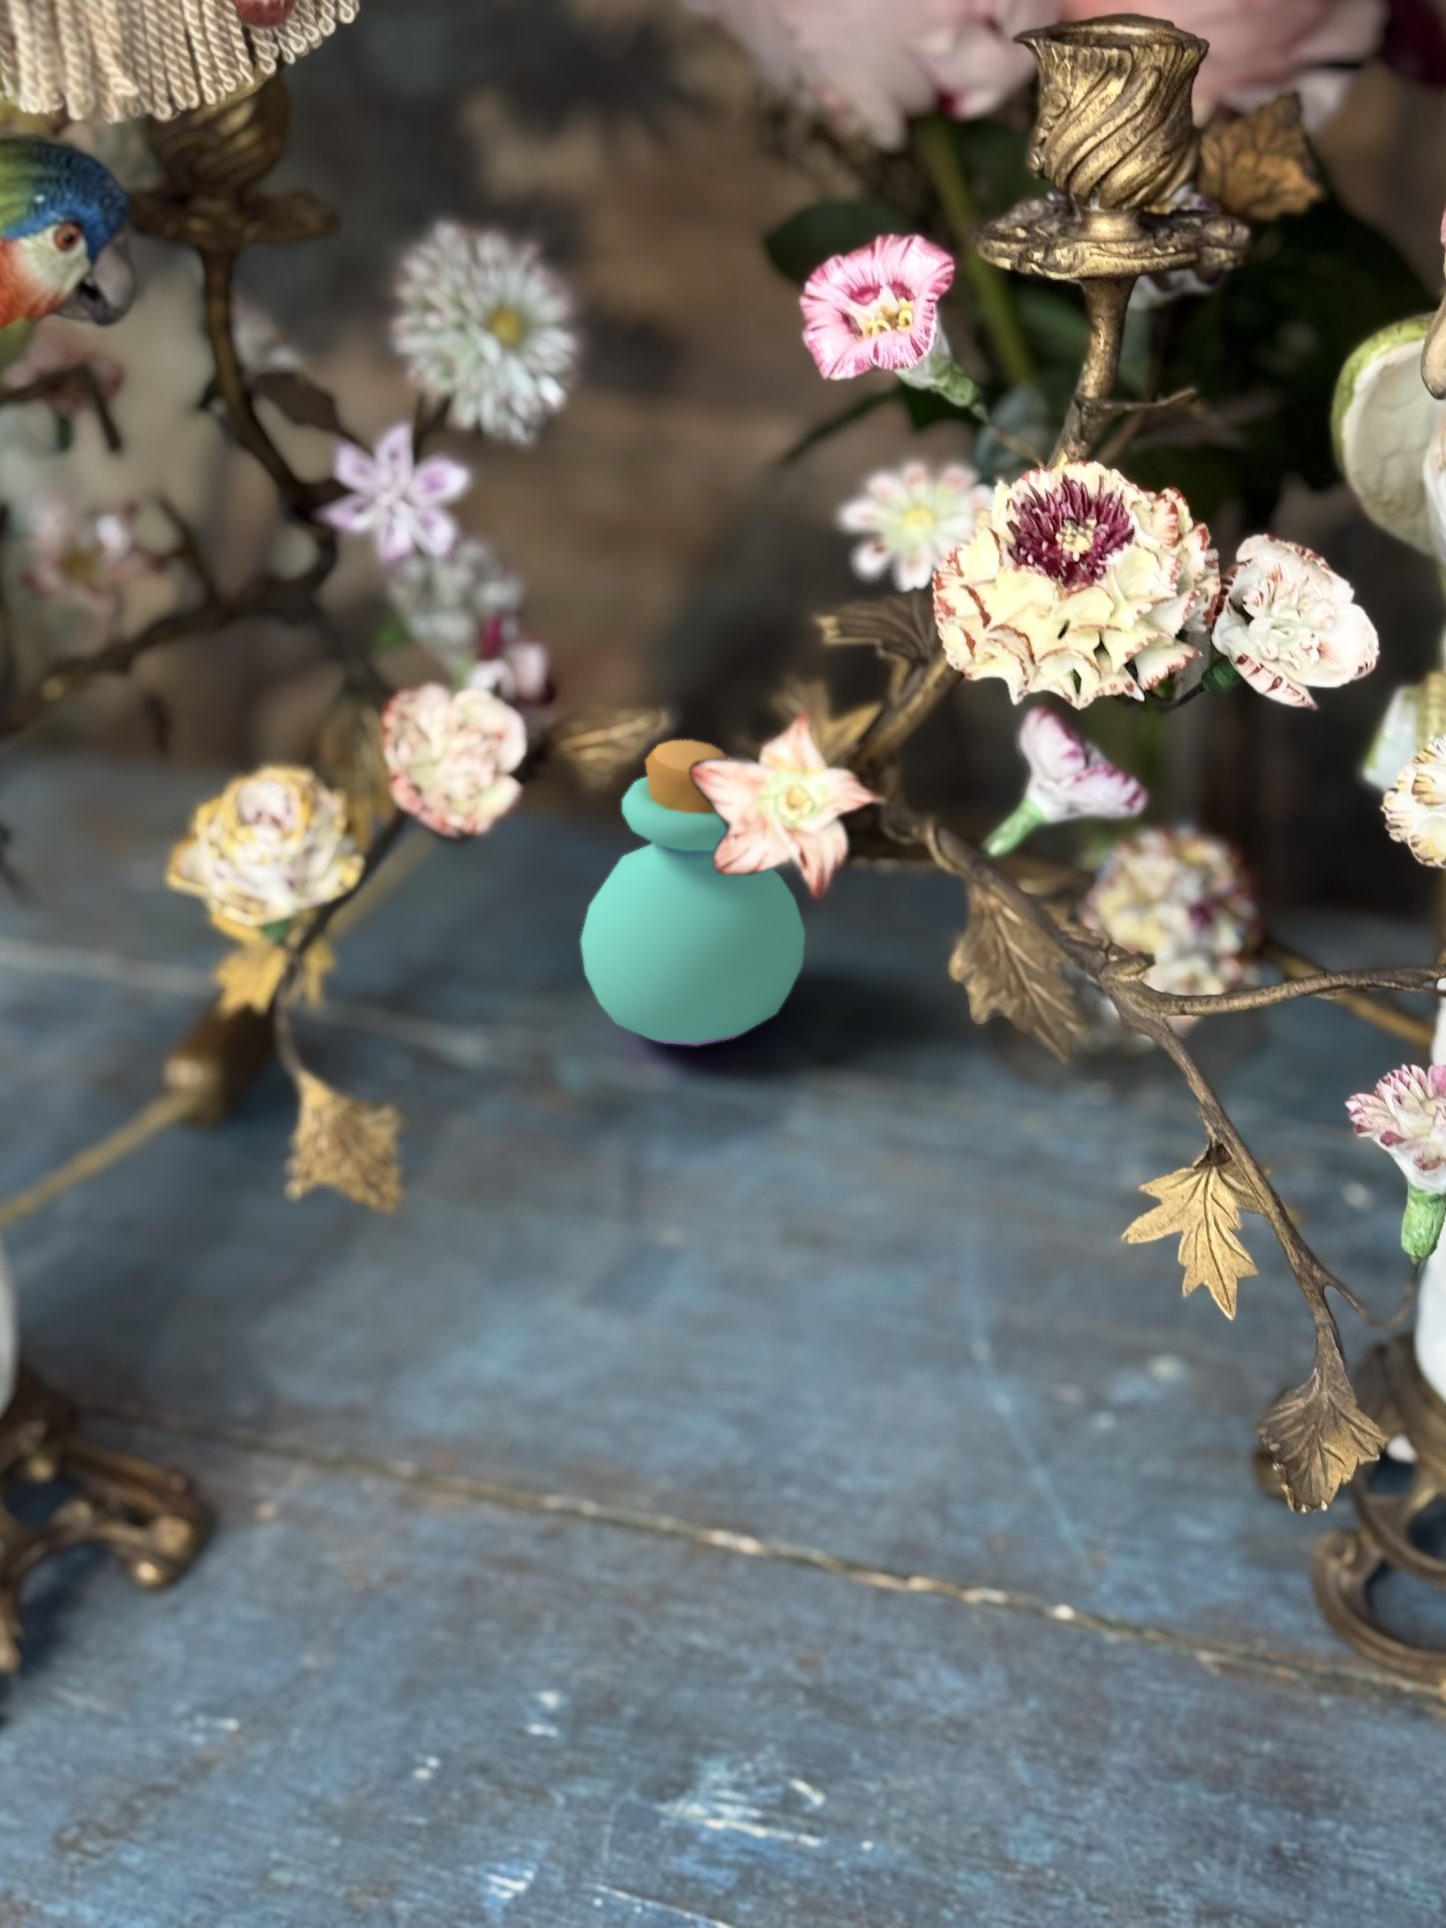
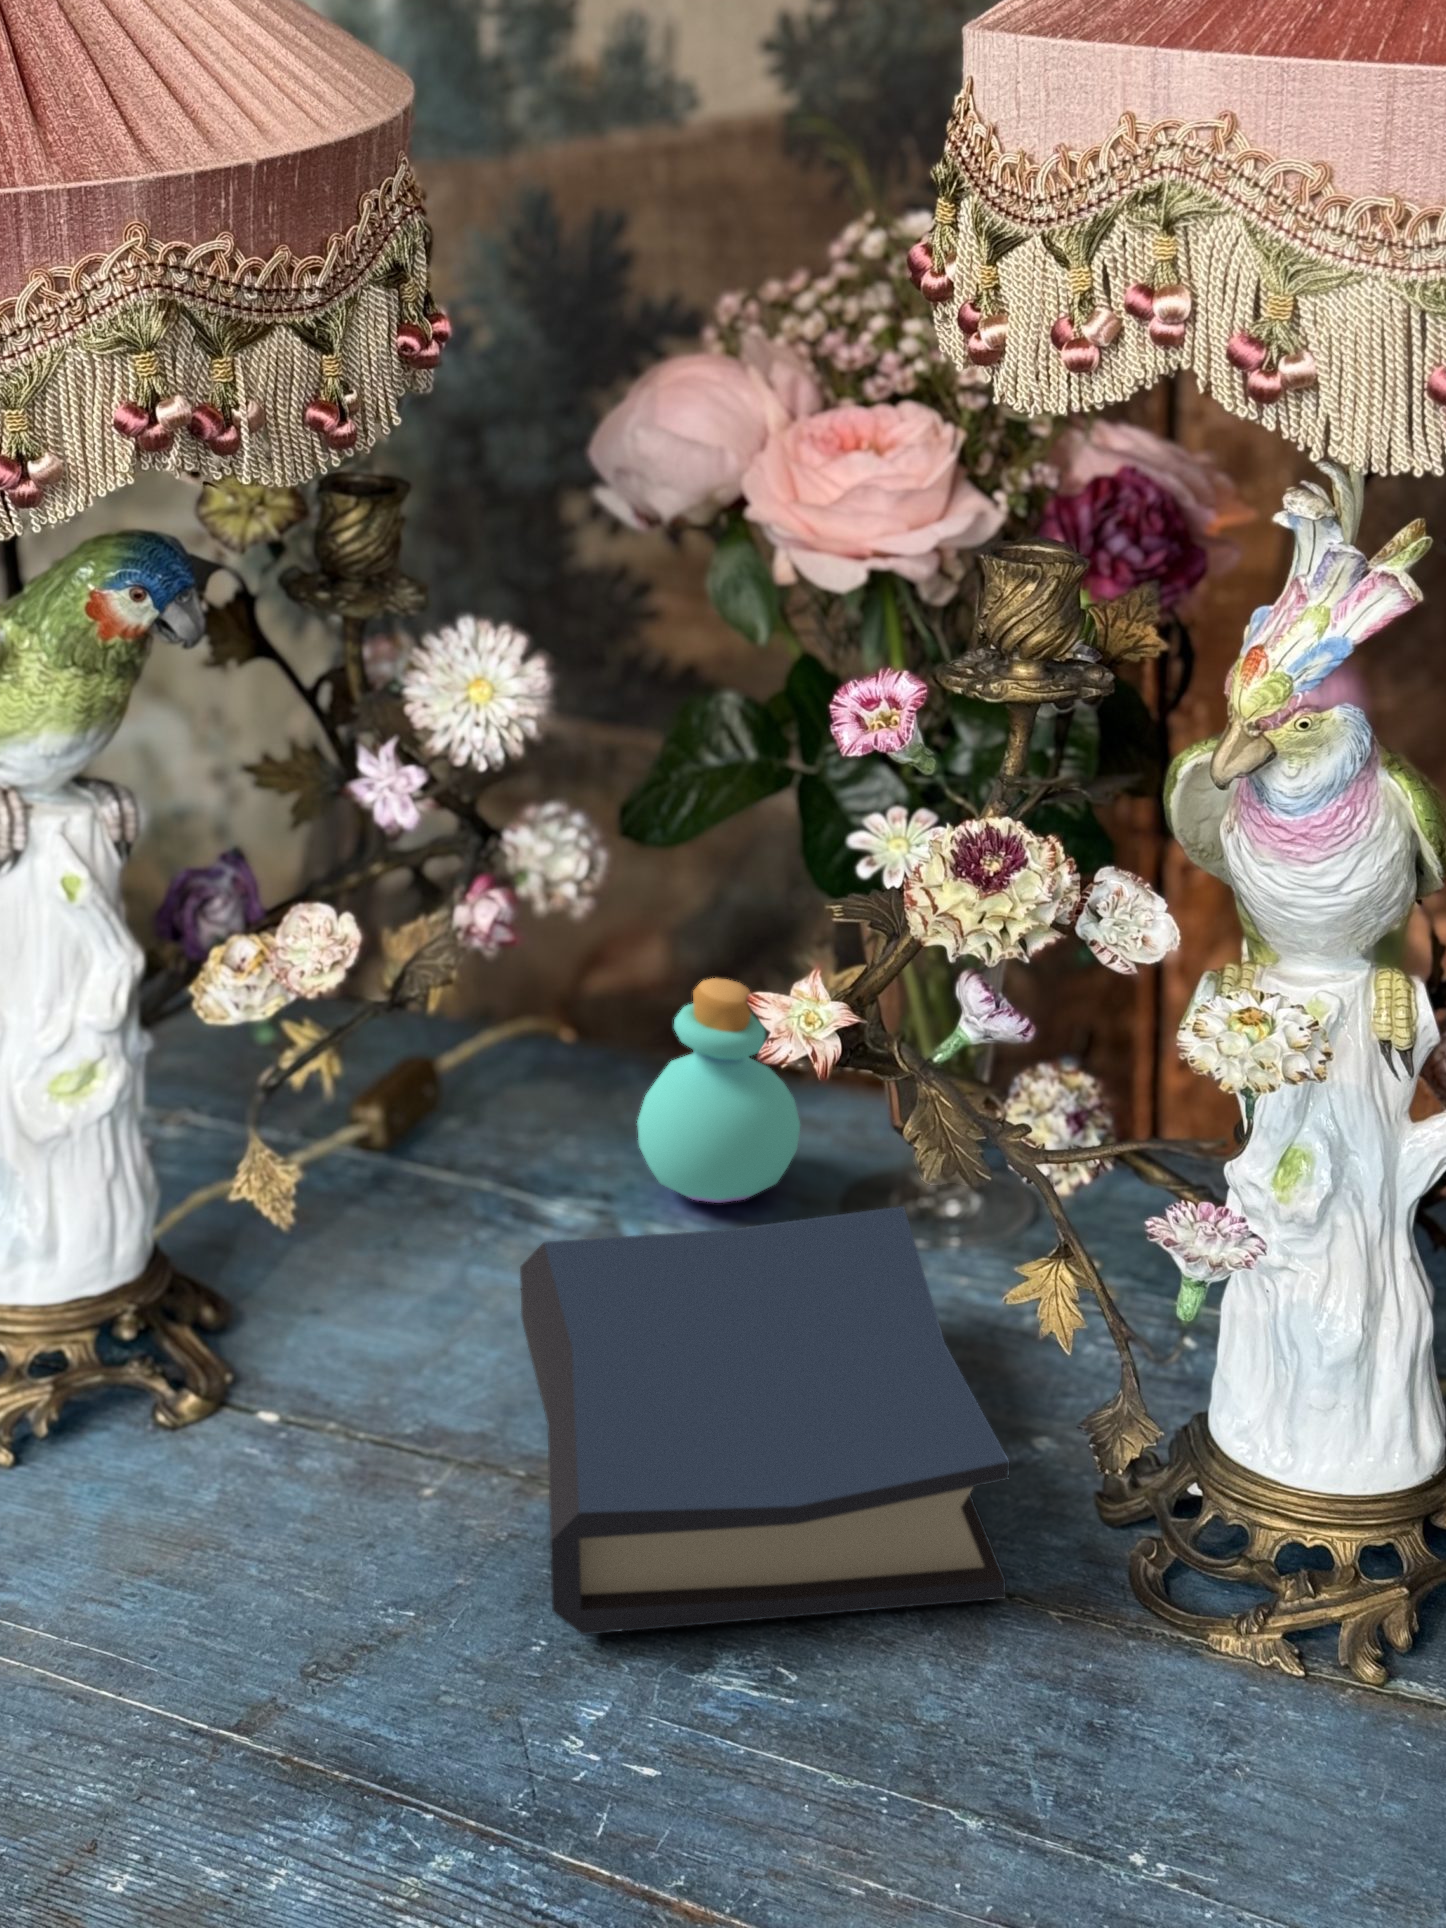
hardback book: none [410,1044,1131,1746] -> present [520,1206,1010,1635]

